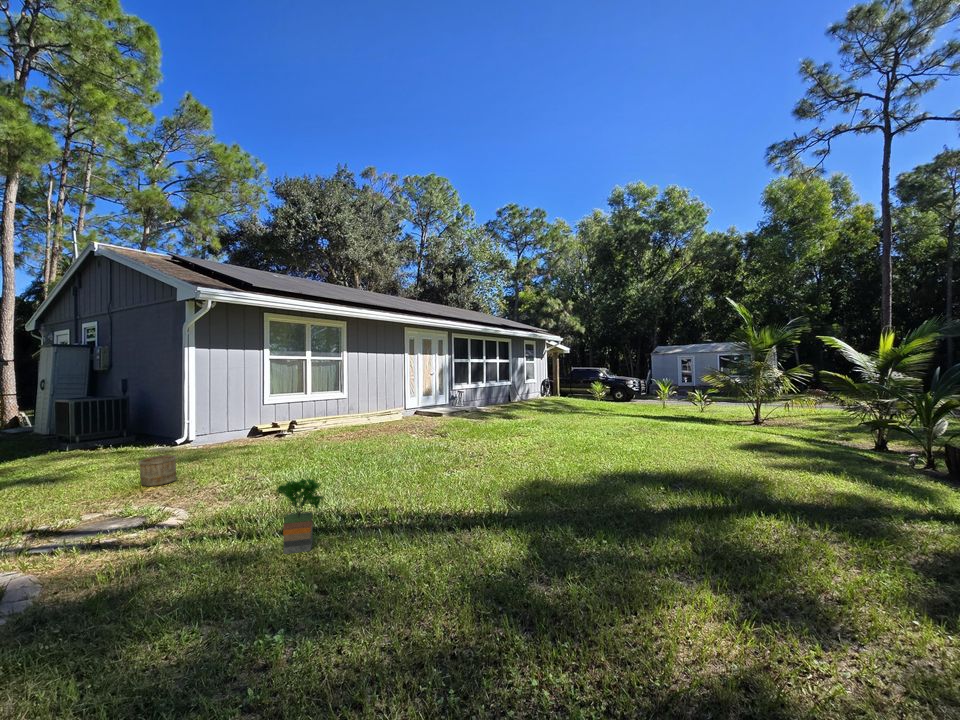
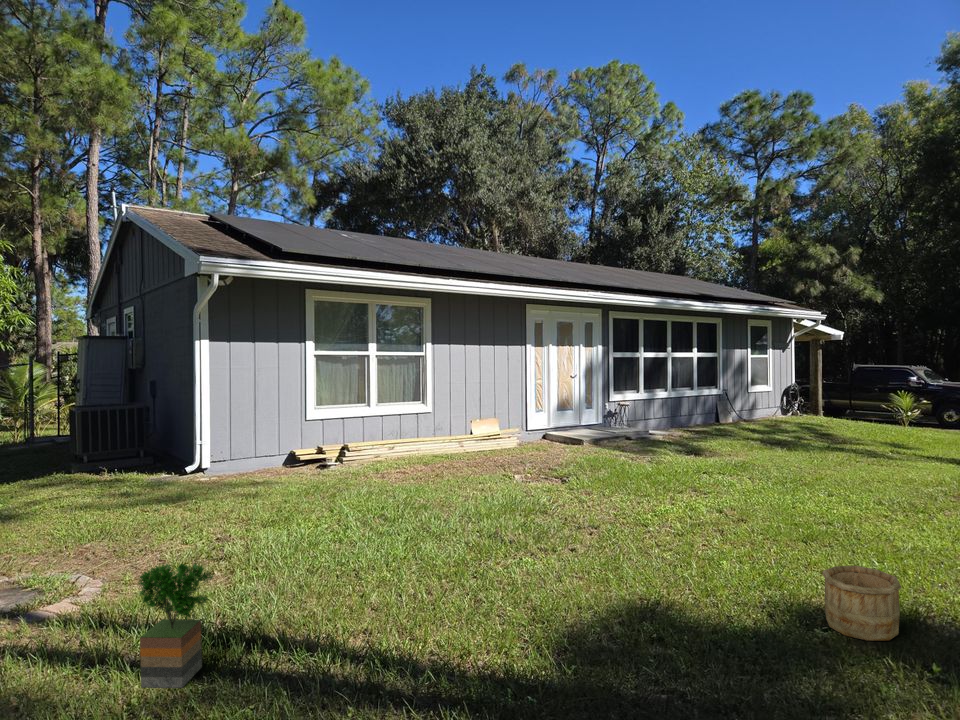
wooden bucket: present [139,455,176,486] -> present [822,566,901,641]

